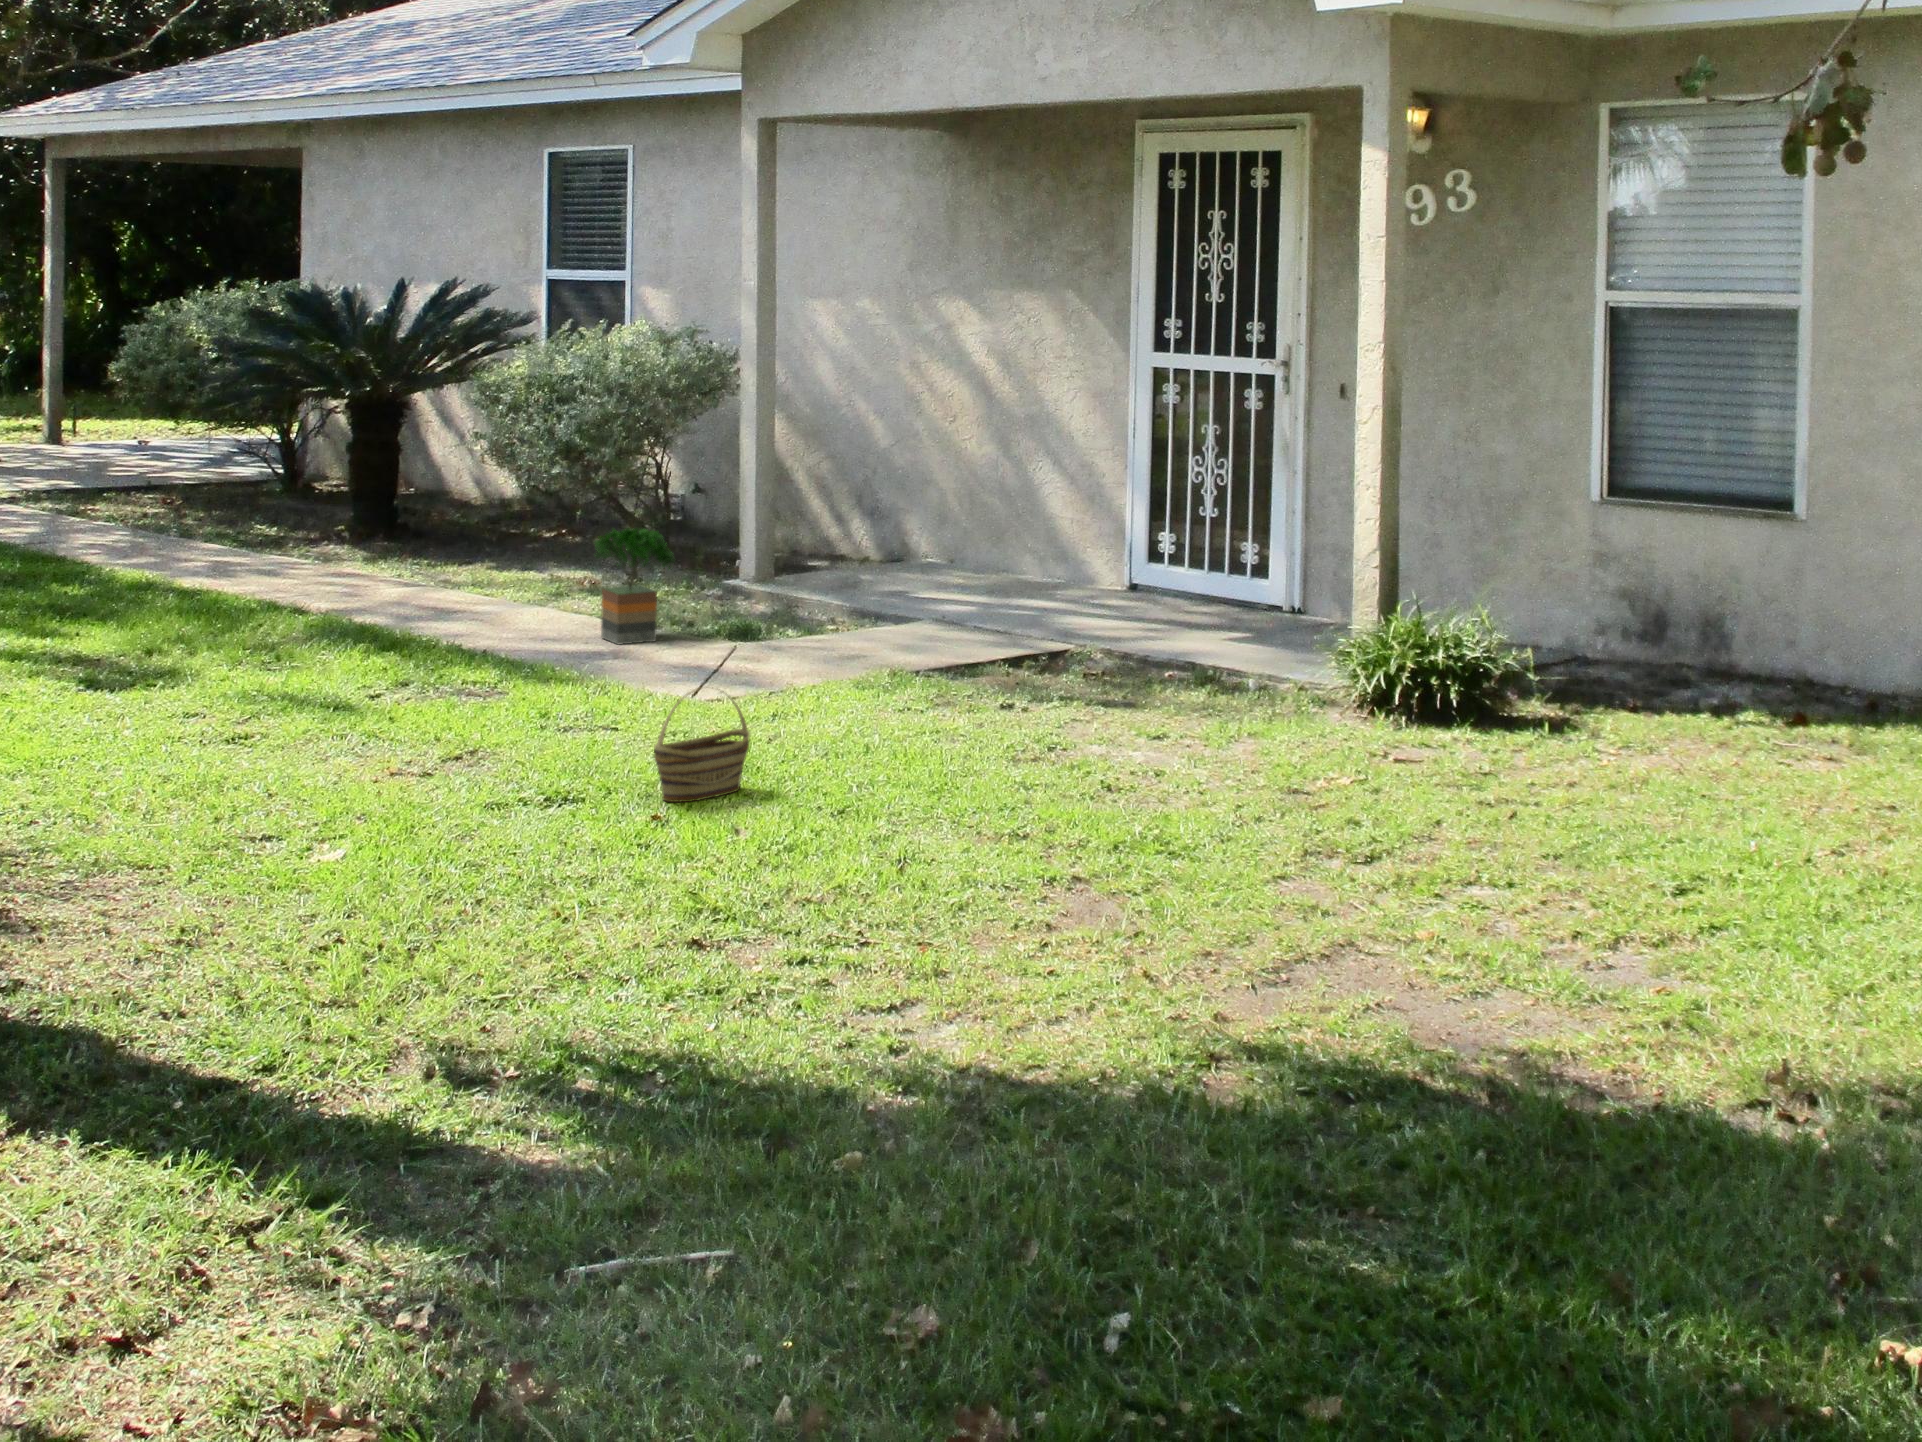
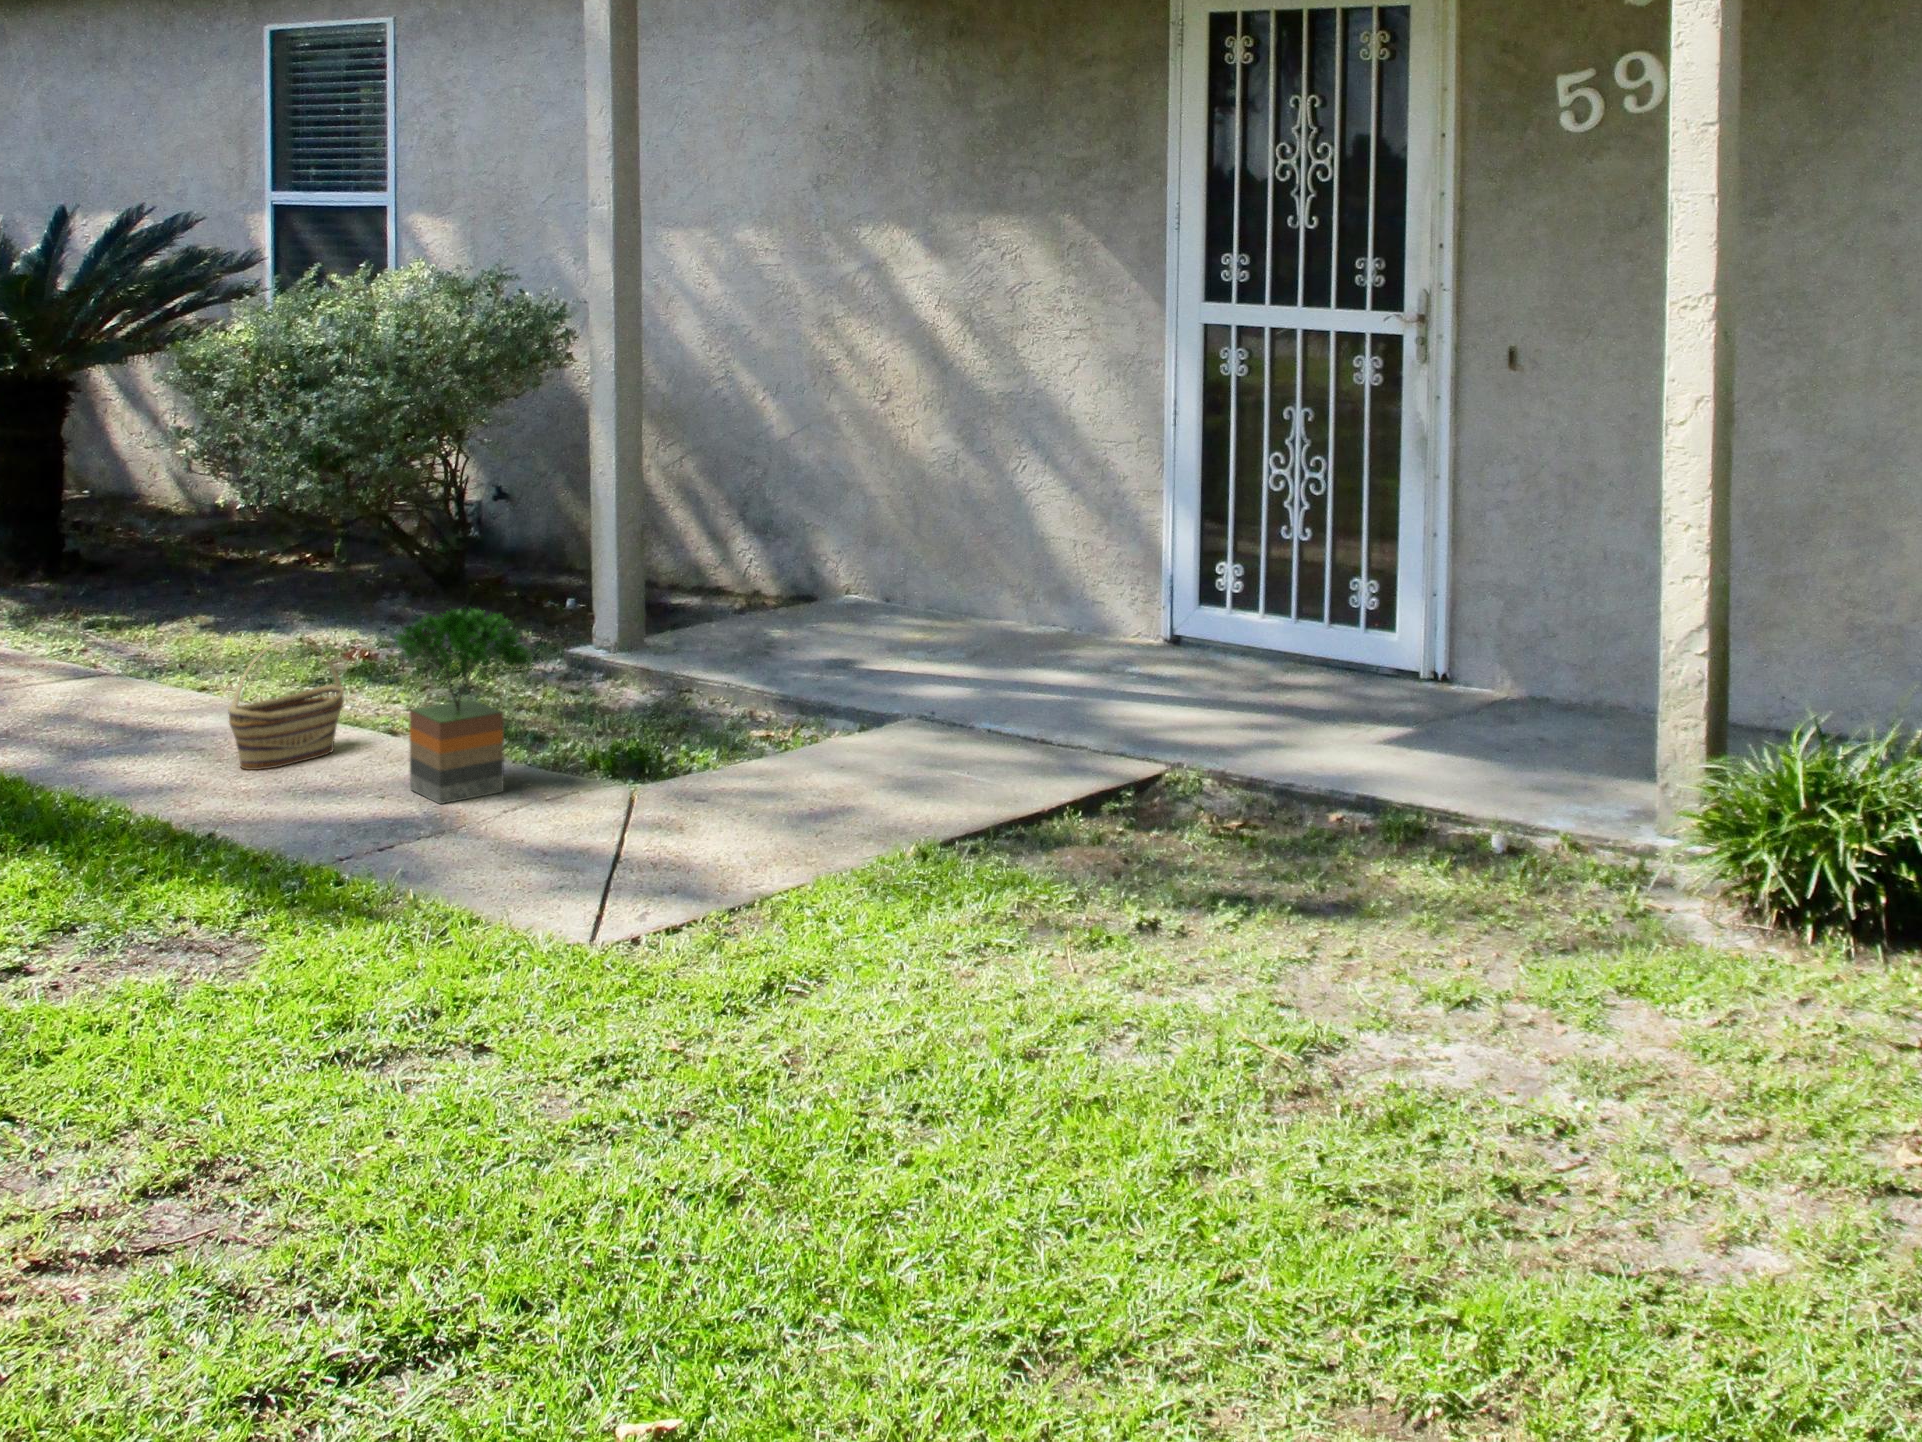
basket: present [654,690,750,802] -> present [228,640,344,770]

